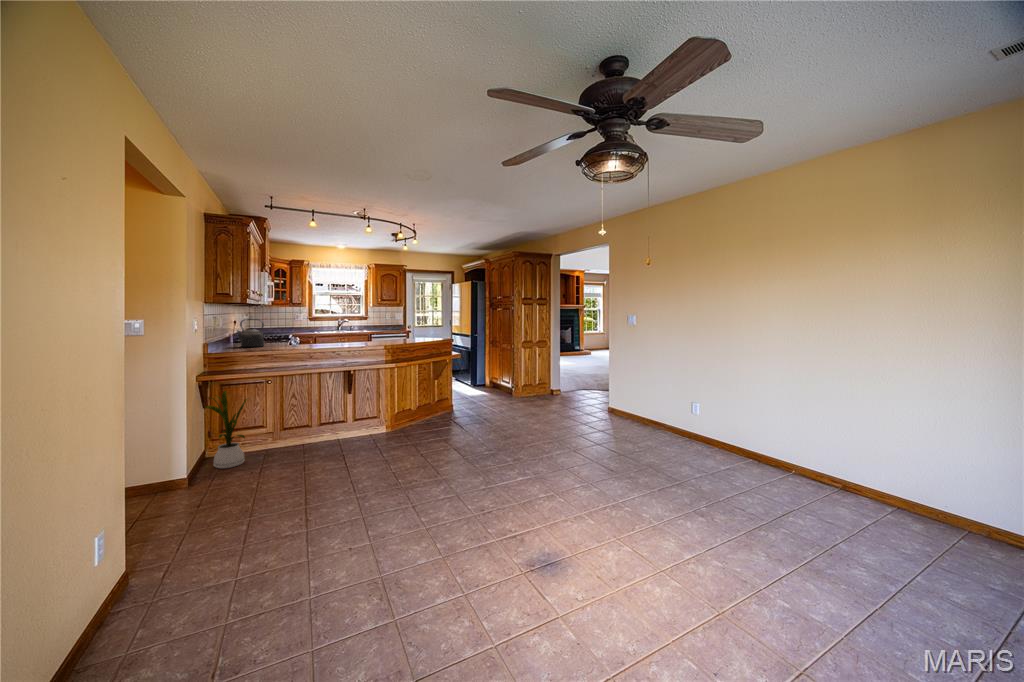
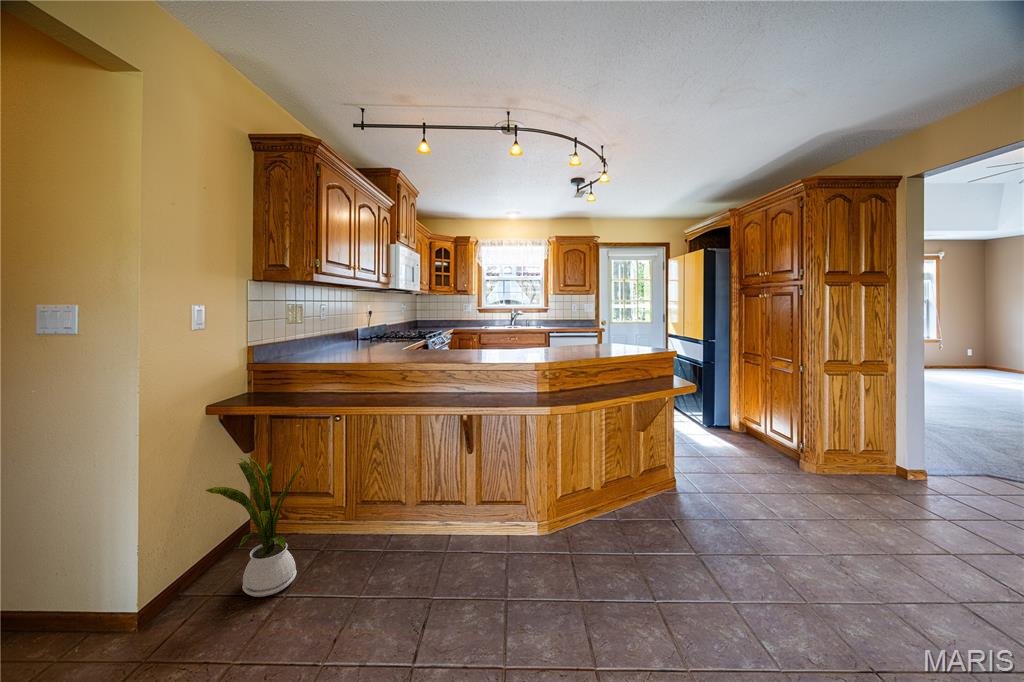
kettle: present [237,319,264,347] -> none [339,317,374,361]

